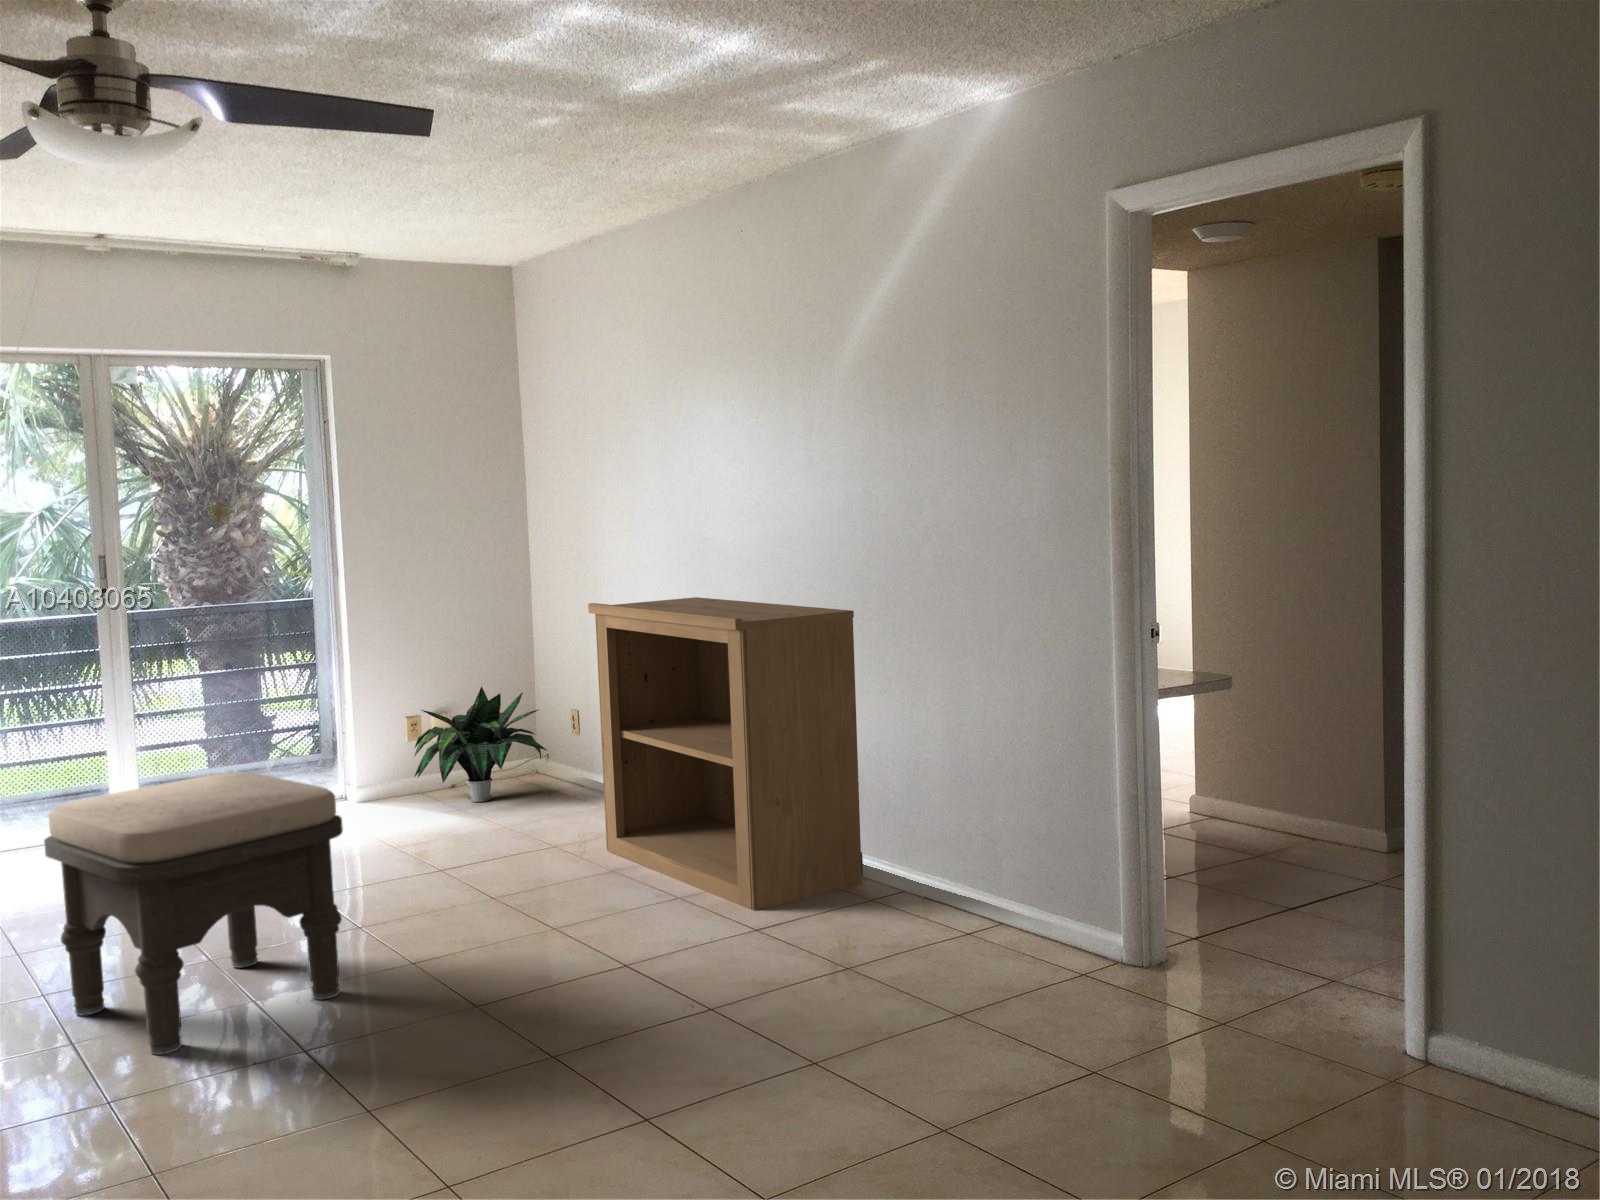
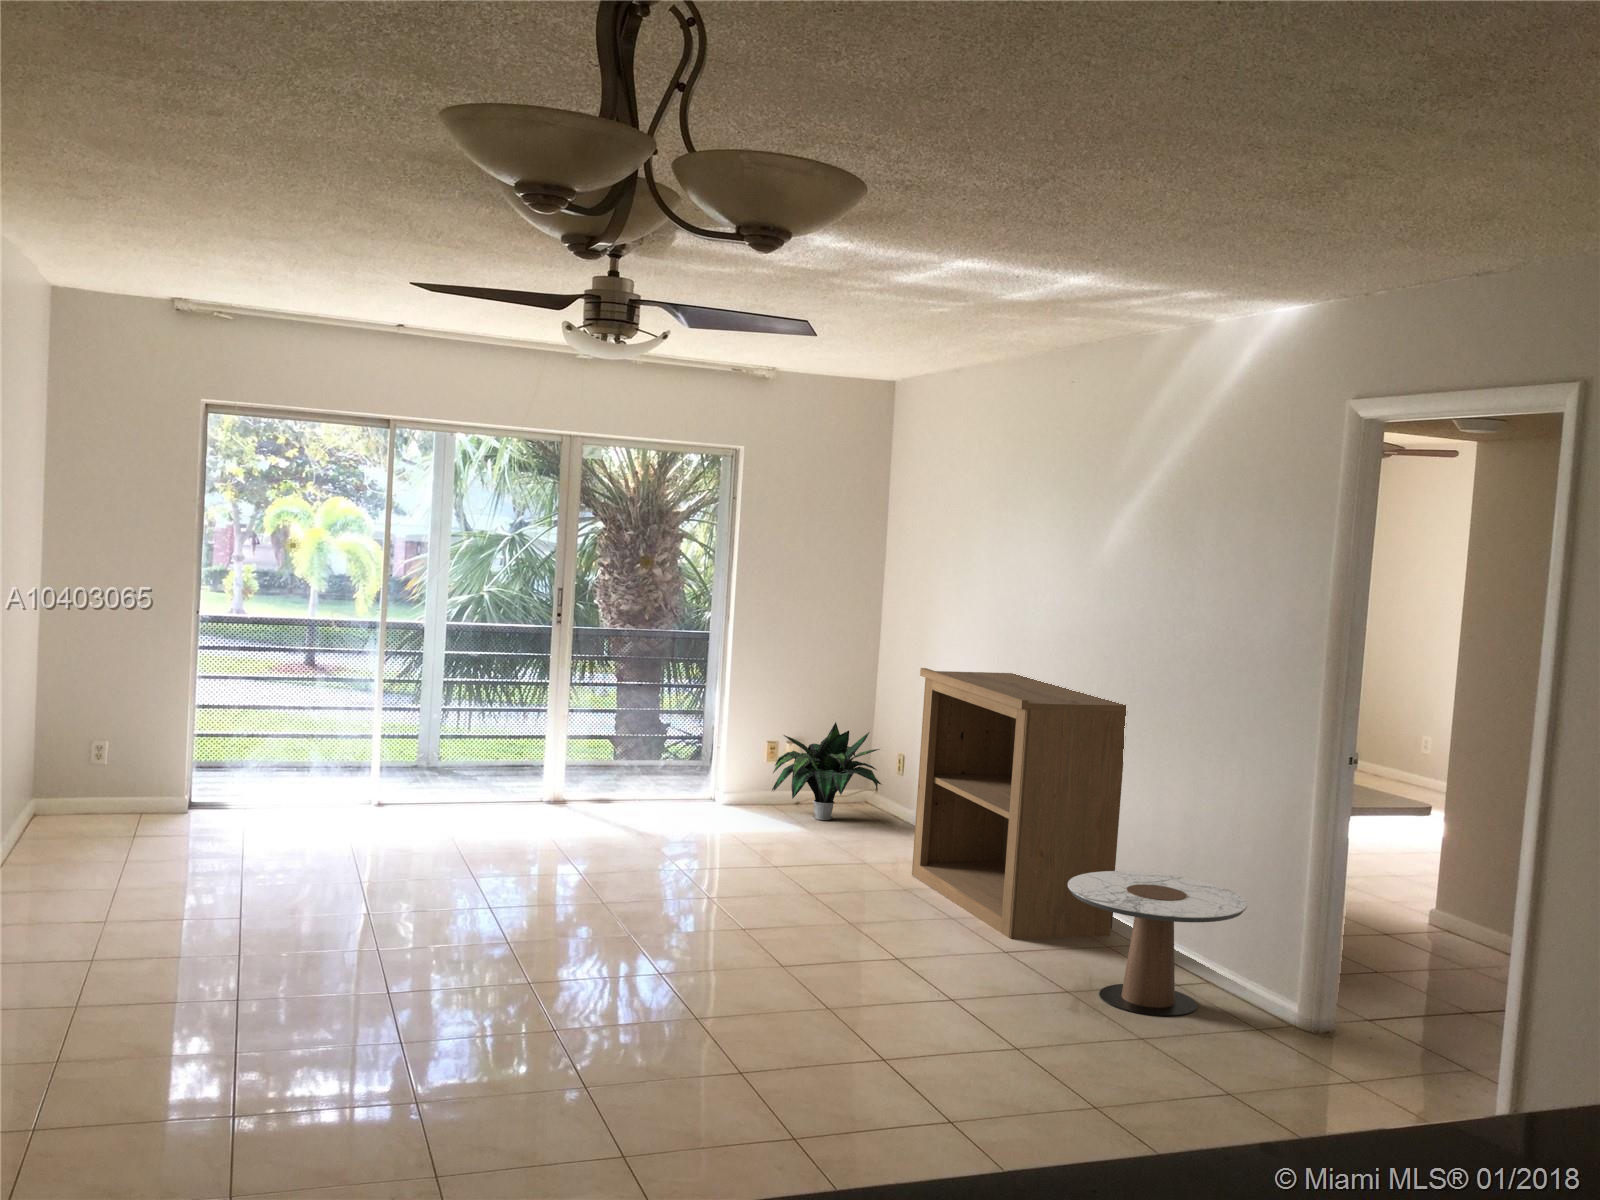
ottoman: present [44,772,343,1055] -> none [506,764,703,952]
side table: none [837,803,1056,982] -> present [1068,871,1247,1016]

